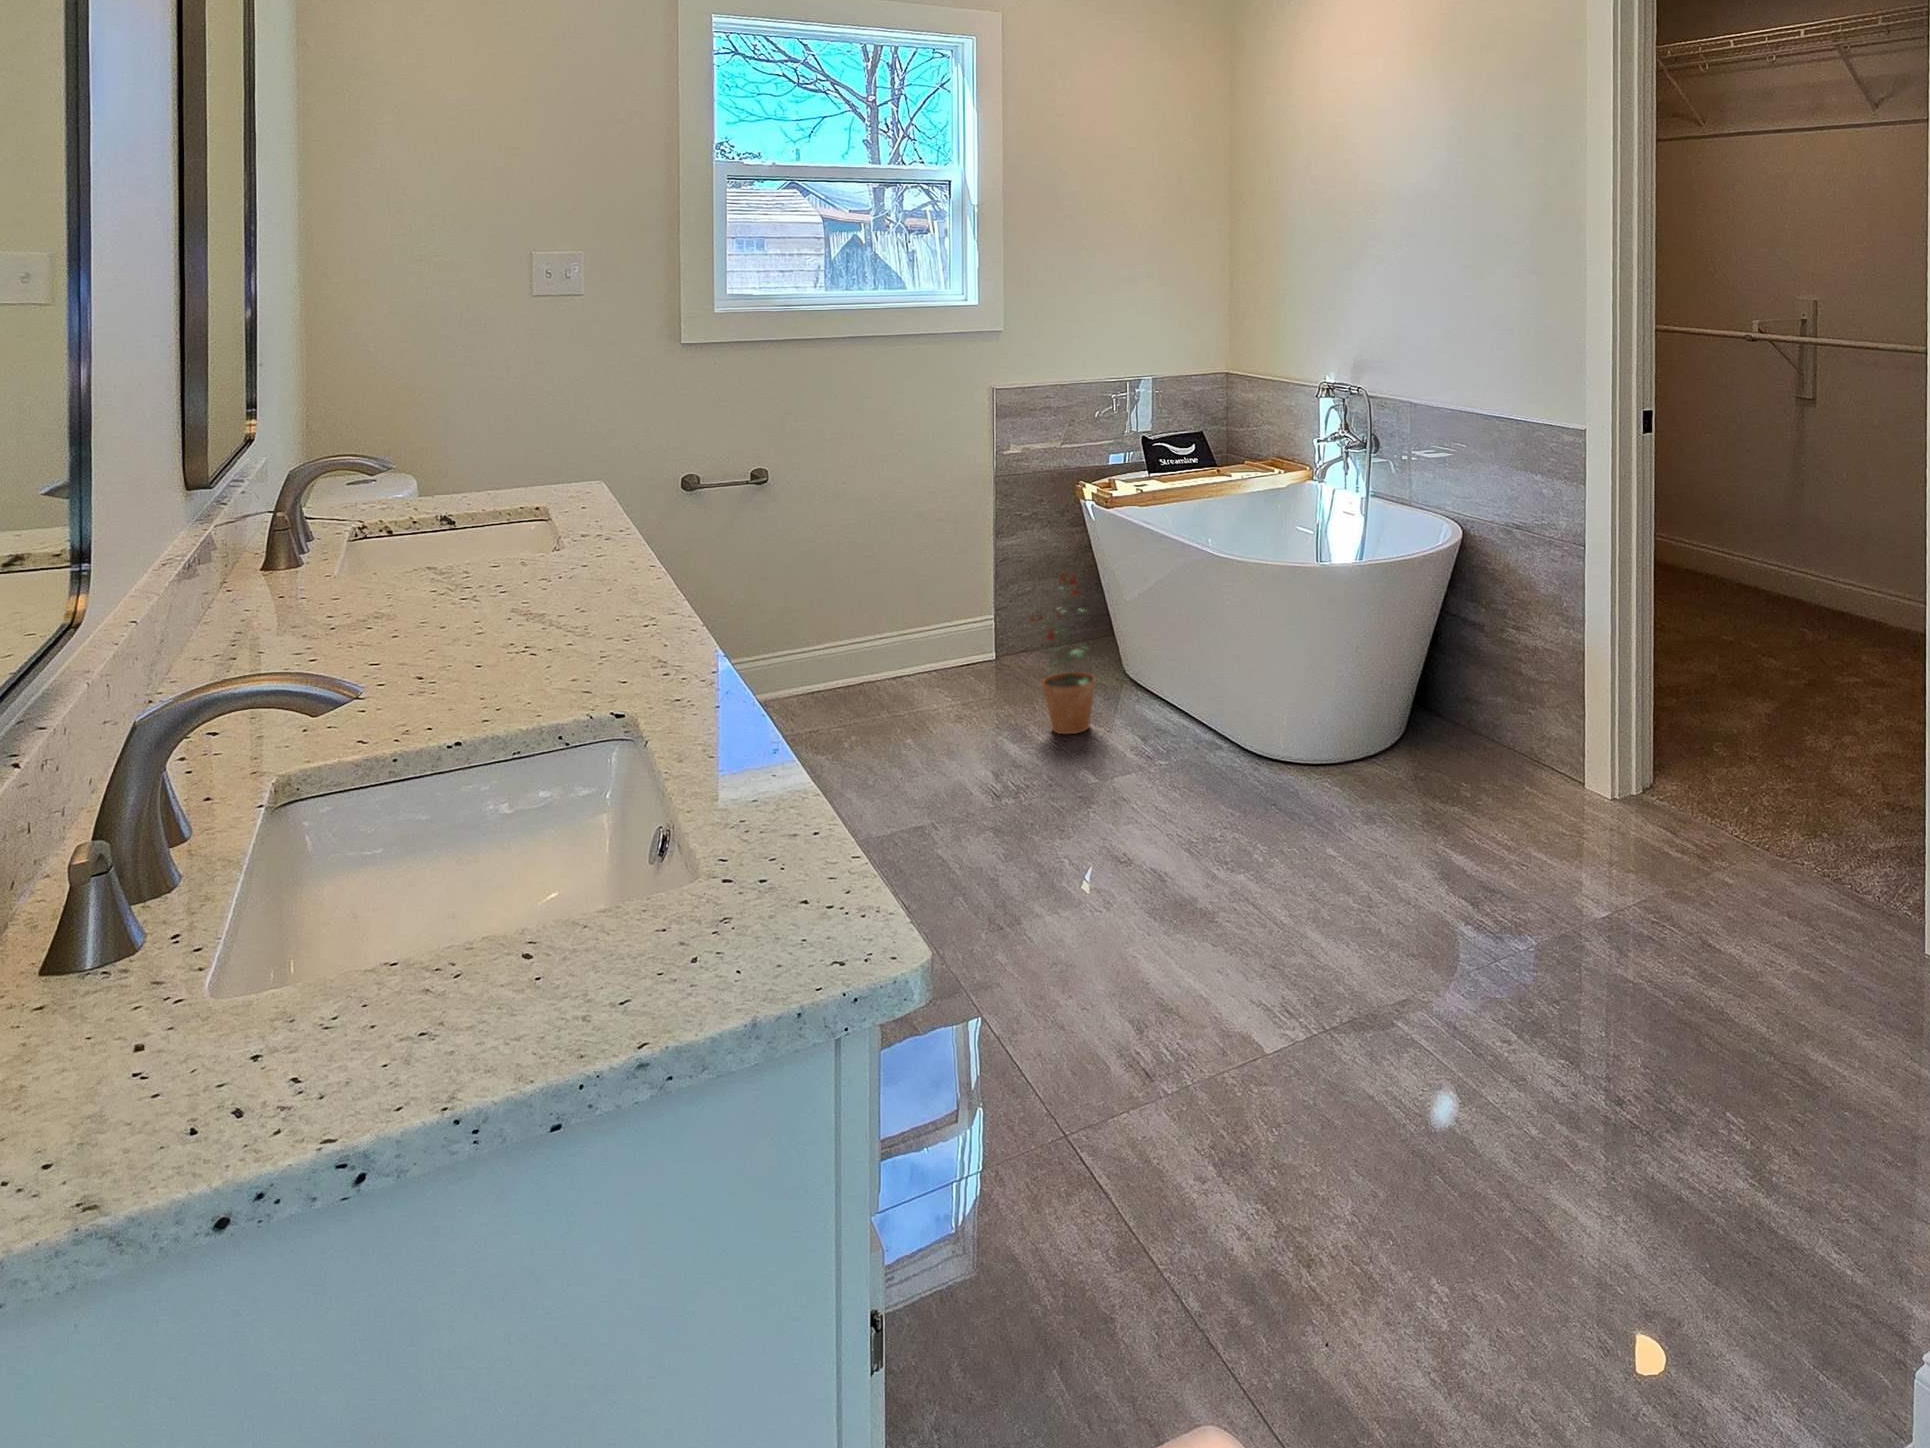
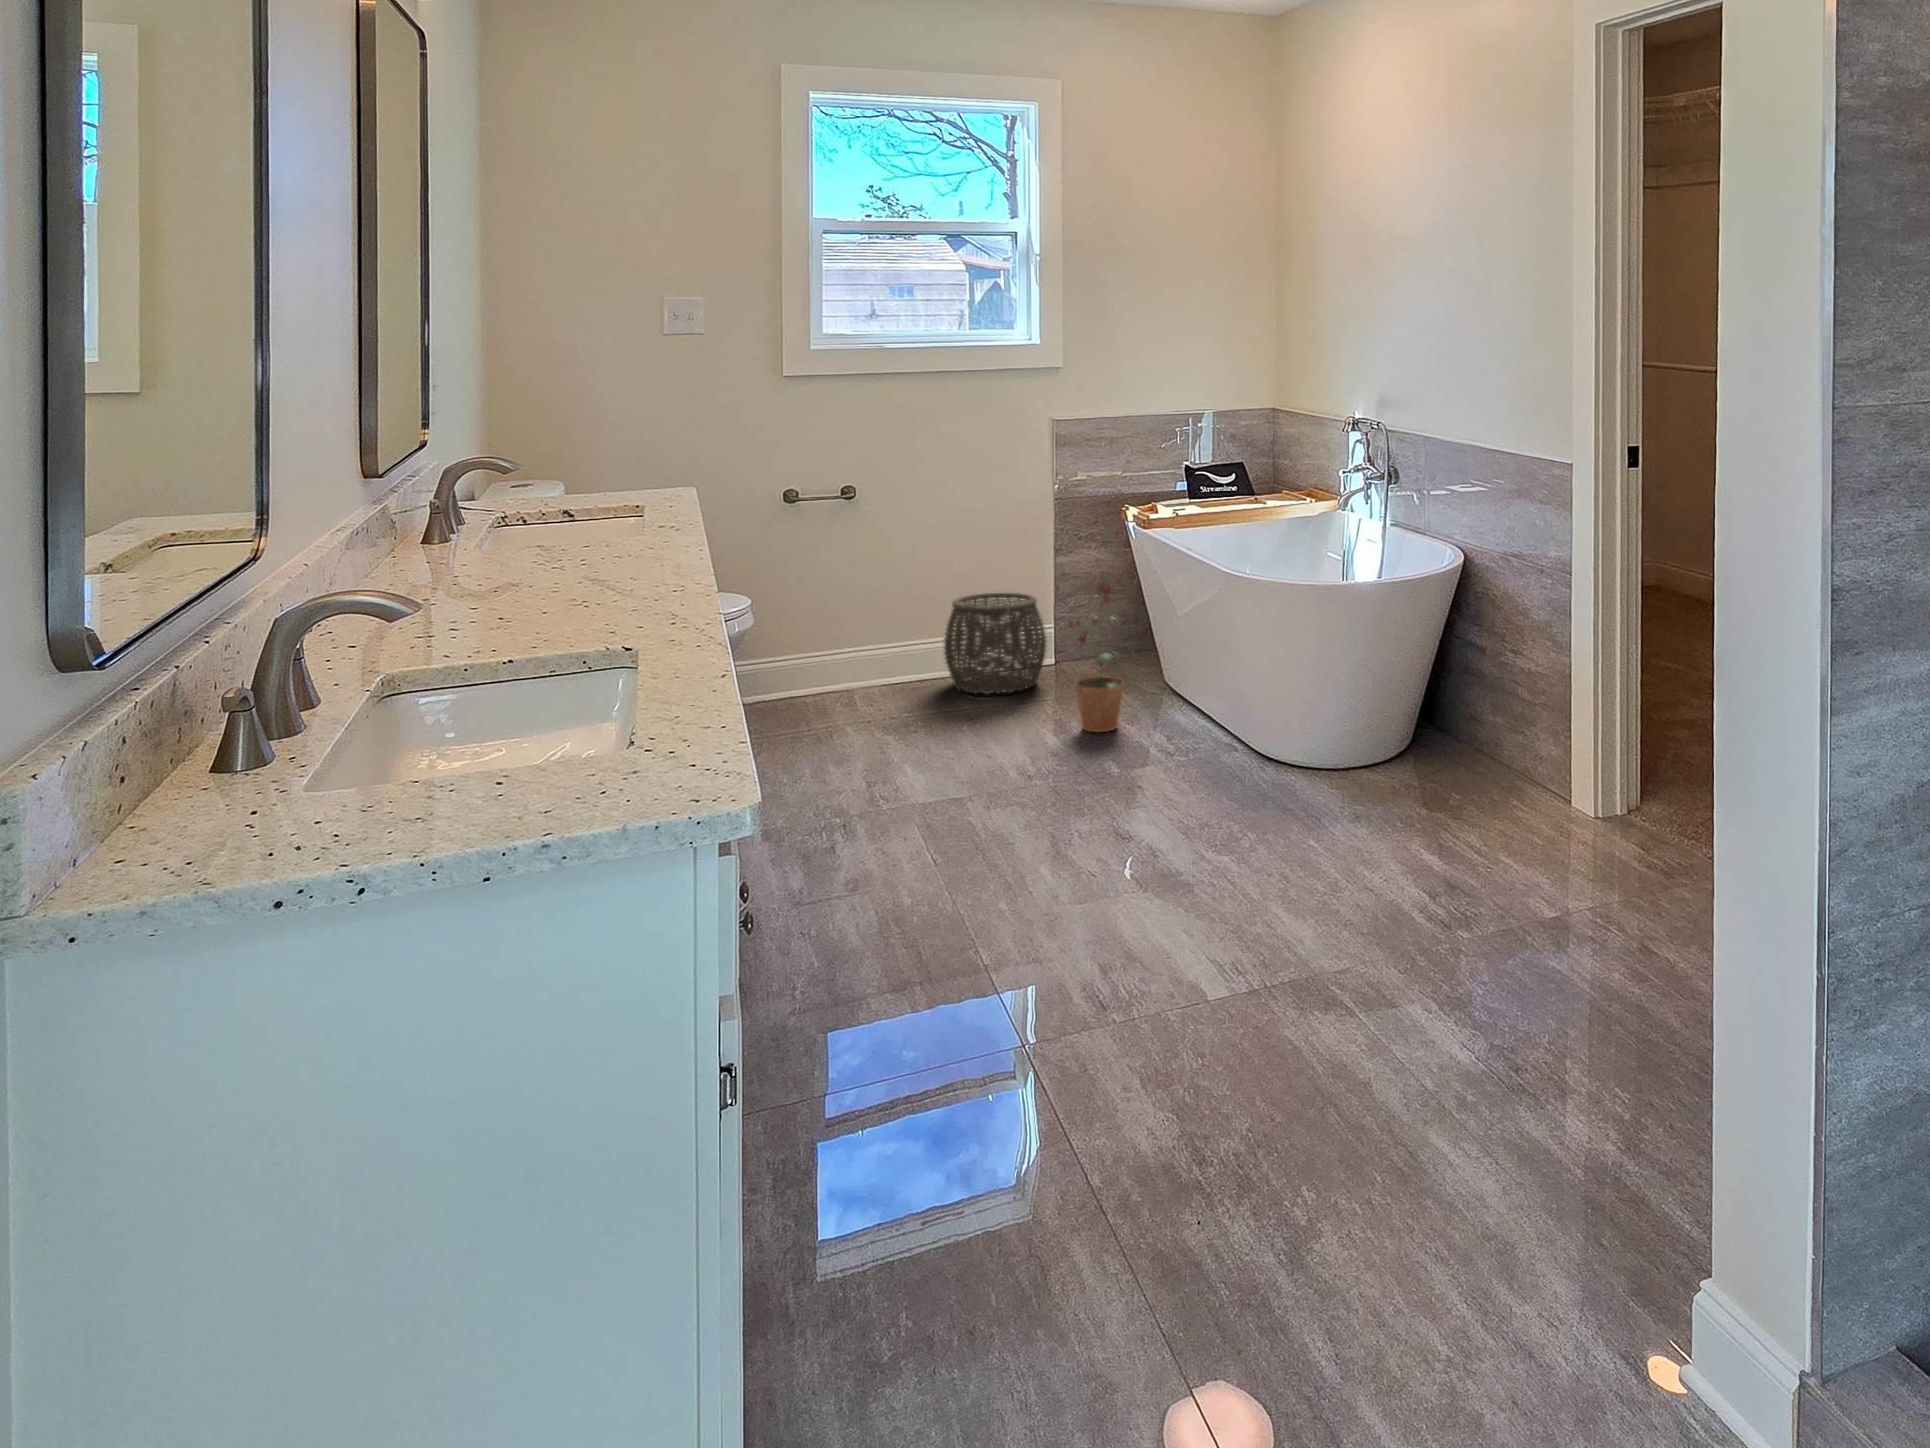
woven basket: none [881,583,996,698] -> present [944,593,1047,695]

